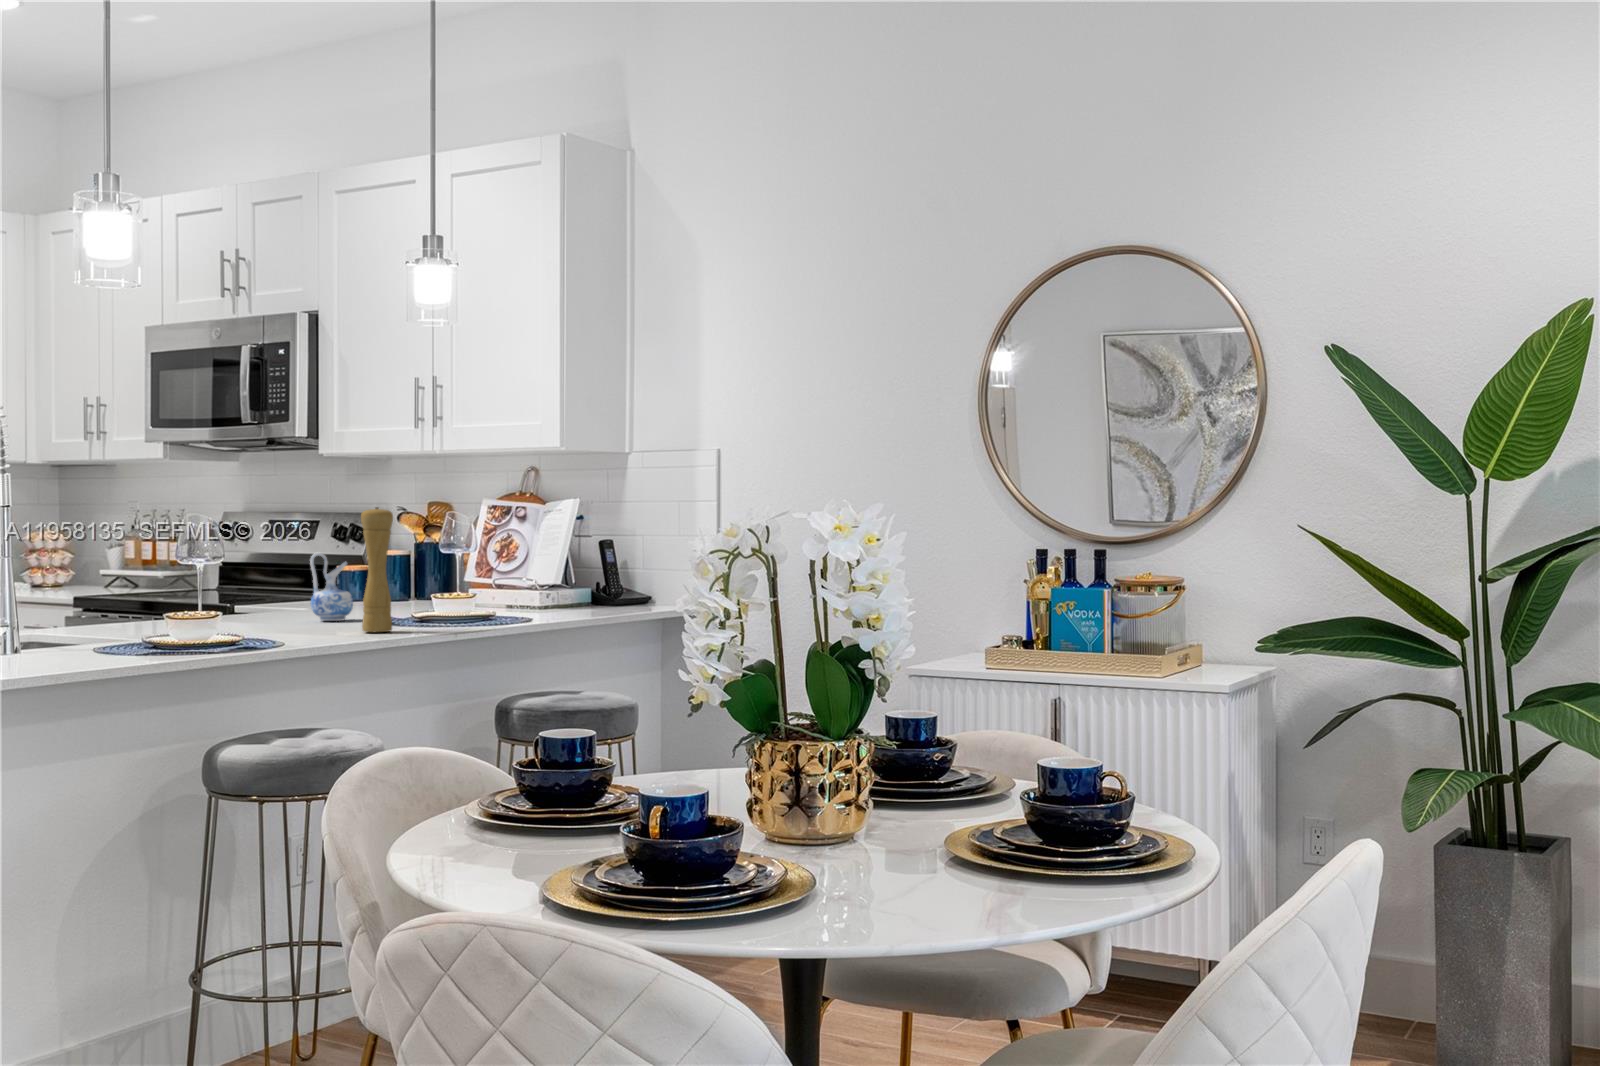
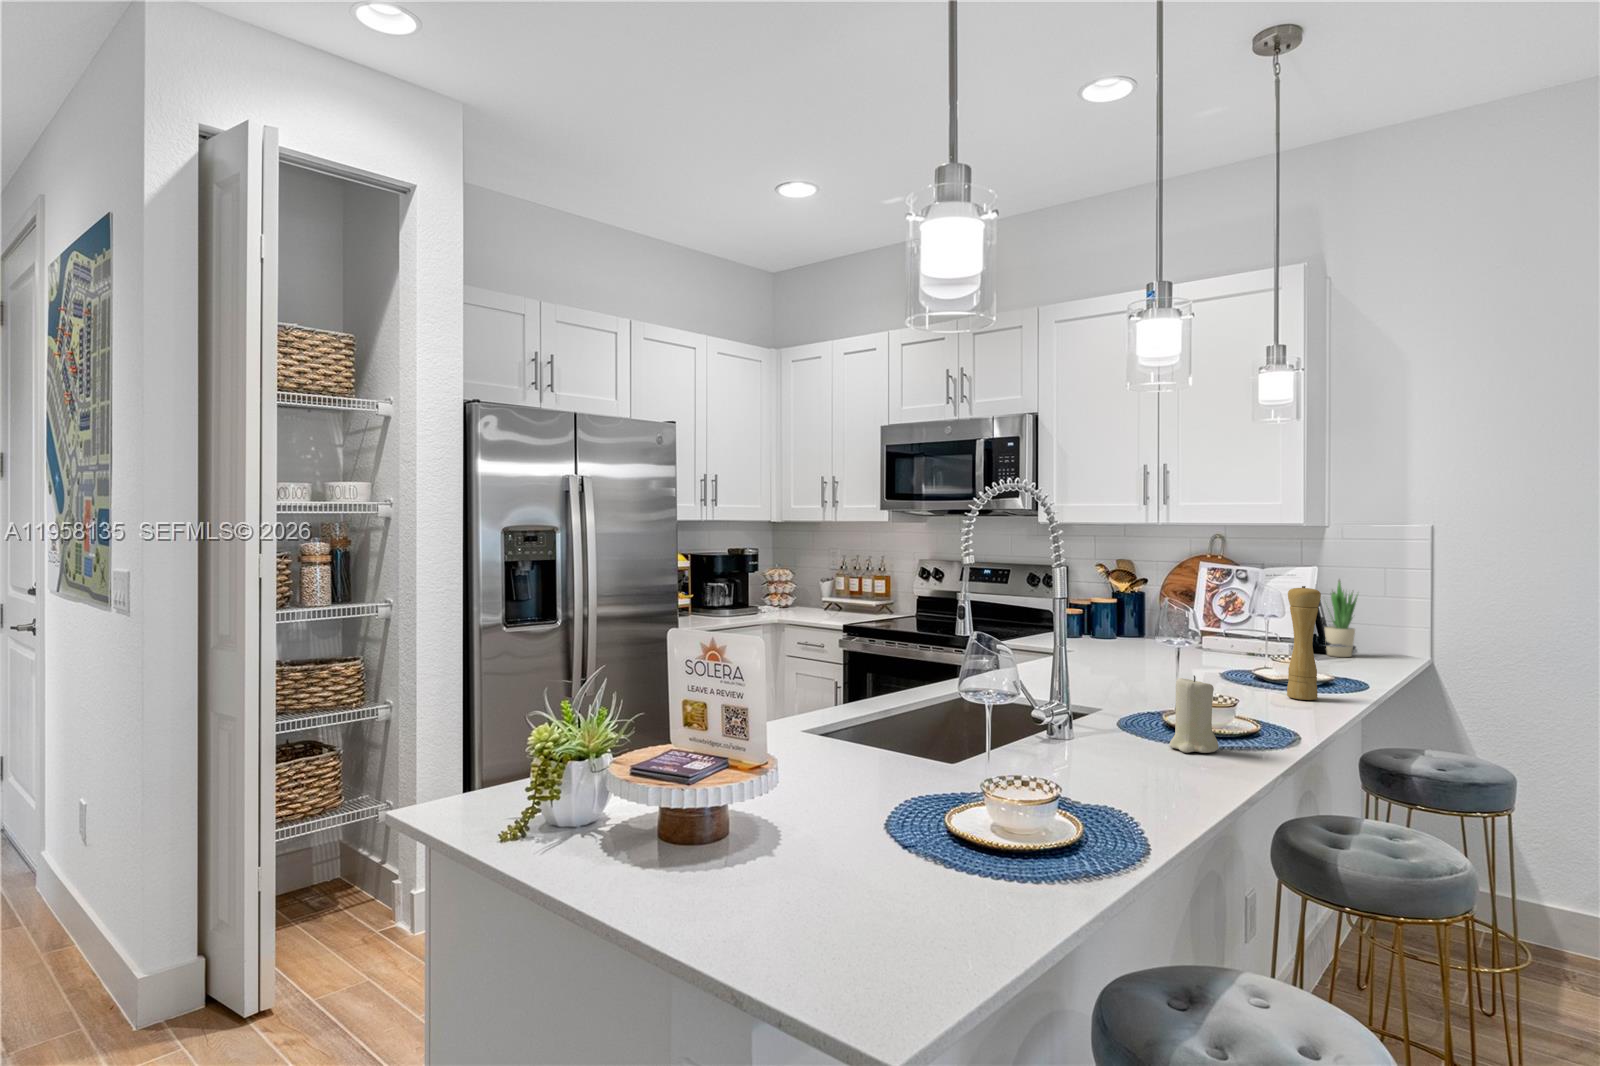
potted plant: none [587,511,627,605] -> present [1325,580,1358,657]
ceramic pitcher: present [310,553,353,621] -> none [1165,616,1203,675]
candle: none [46,586,96,664] -> present [1169,676,1218,753]

